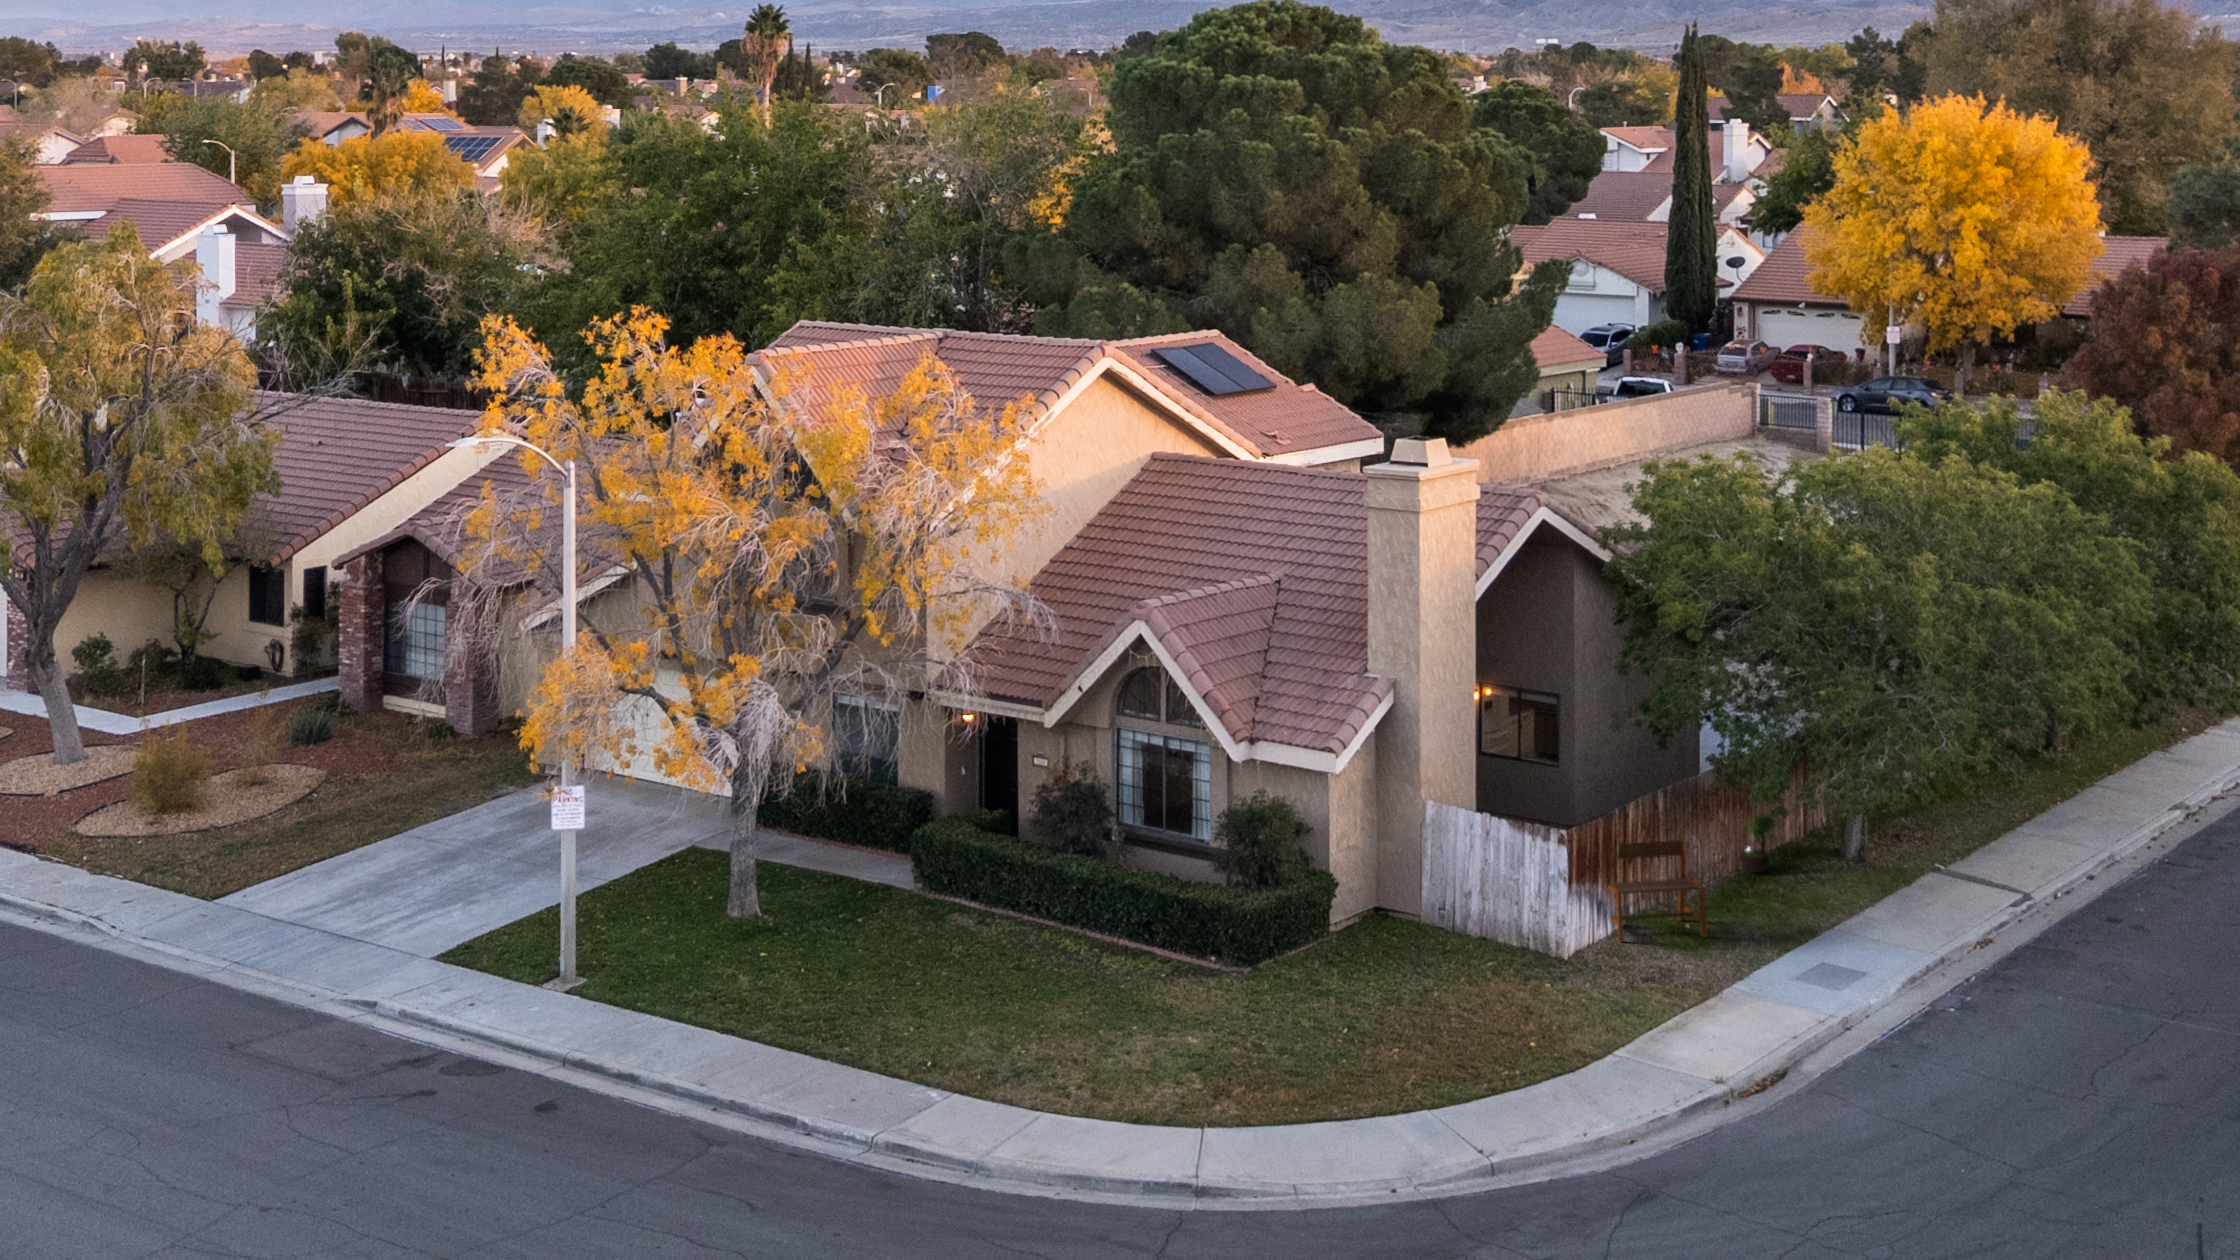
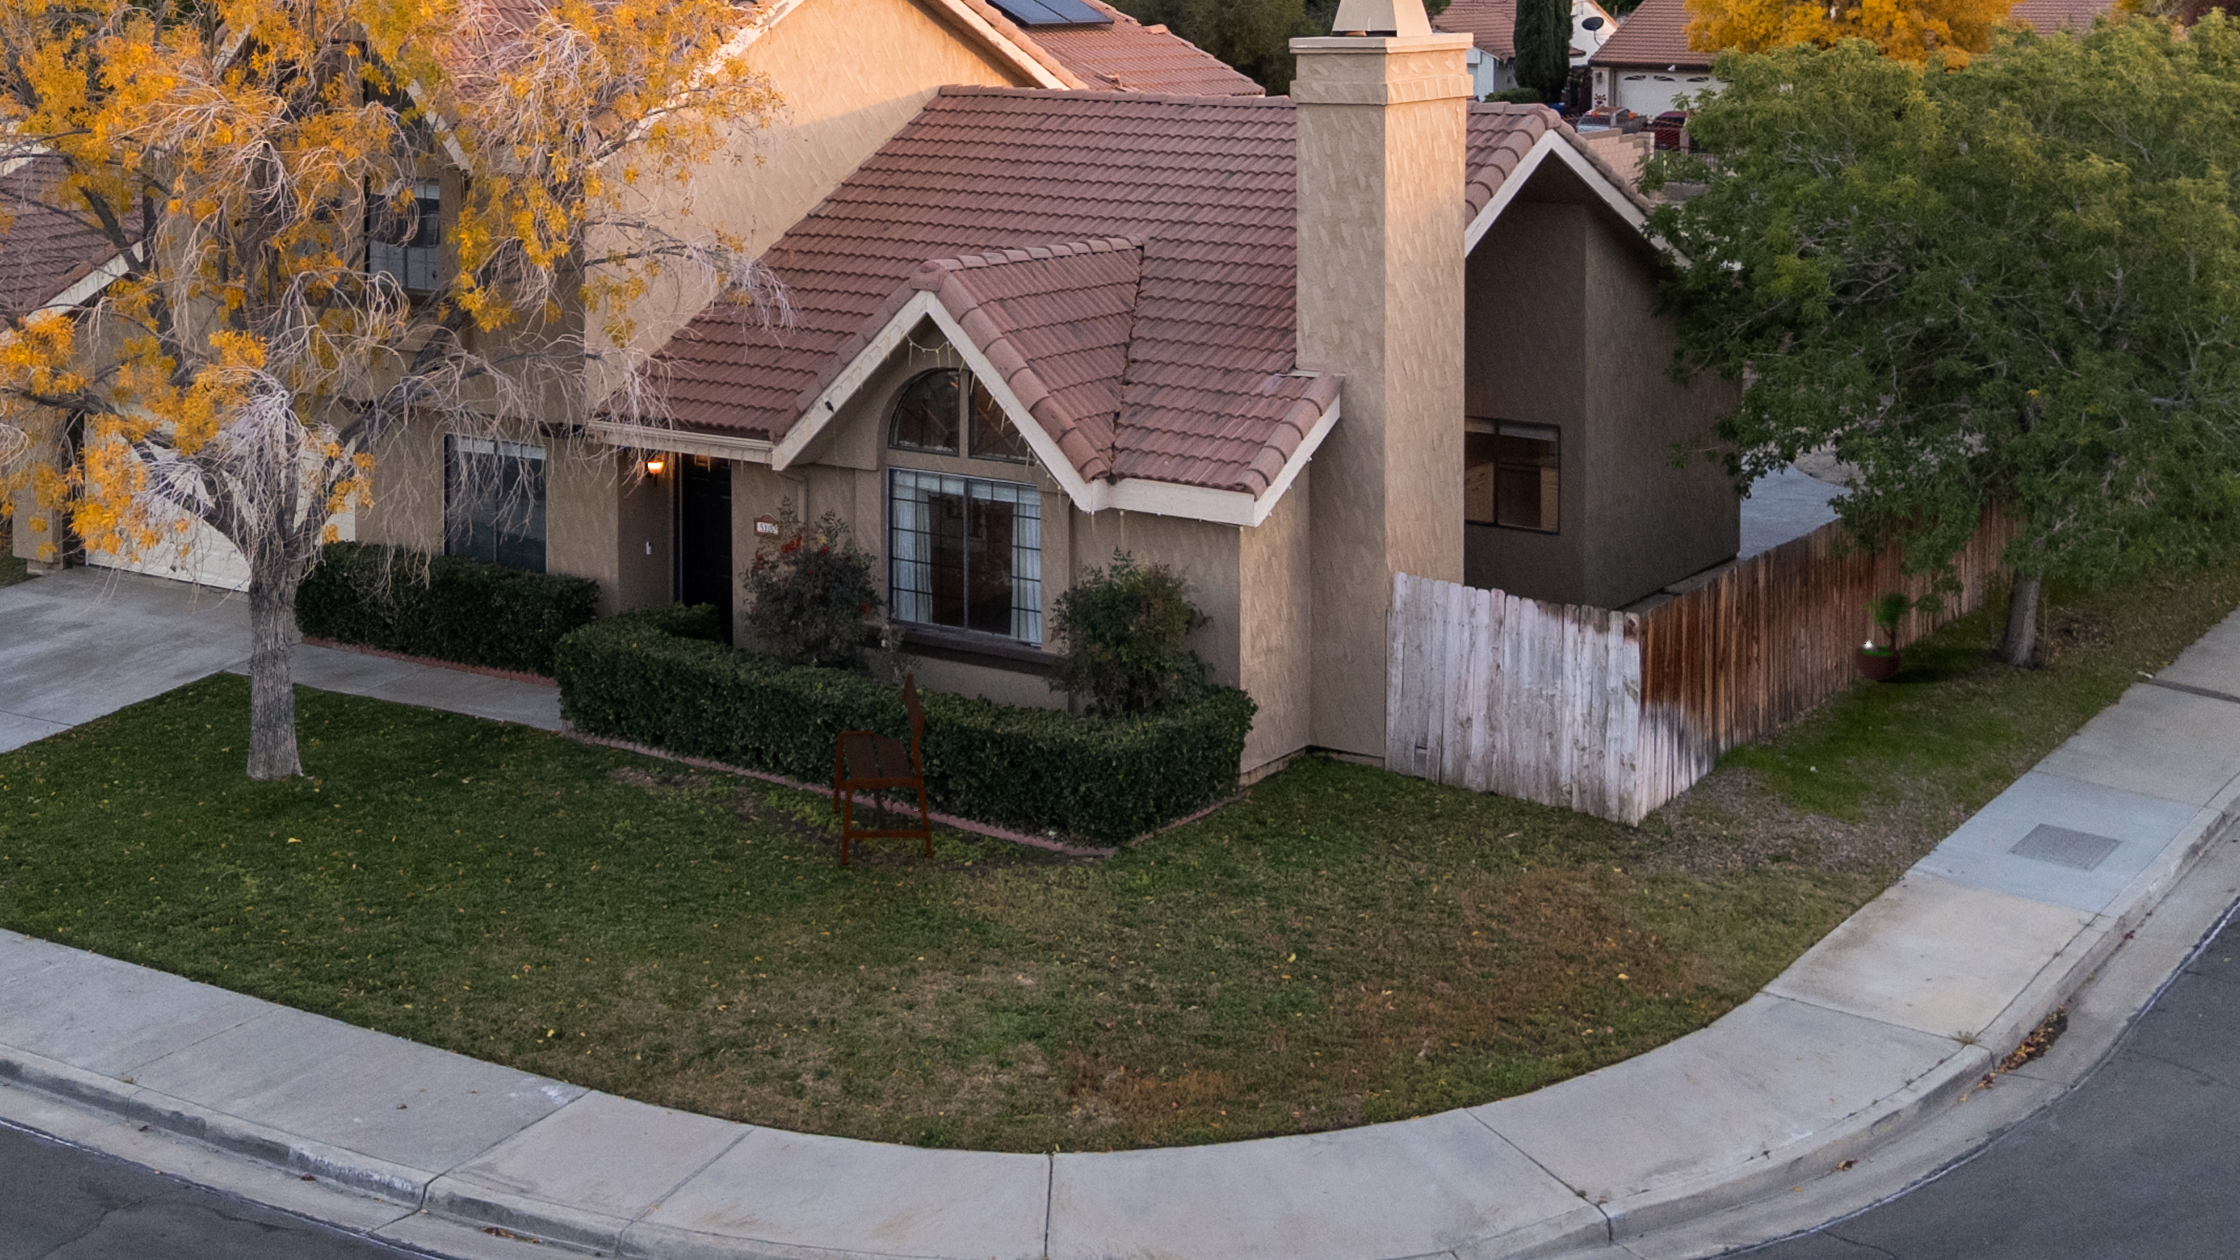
bench: present [1608,839,1707,943] -> present [832,673,933,864]

